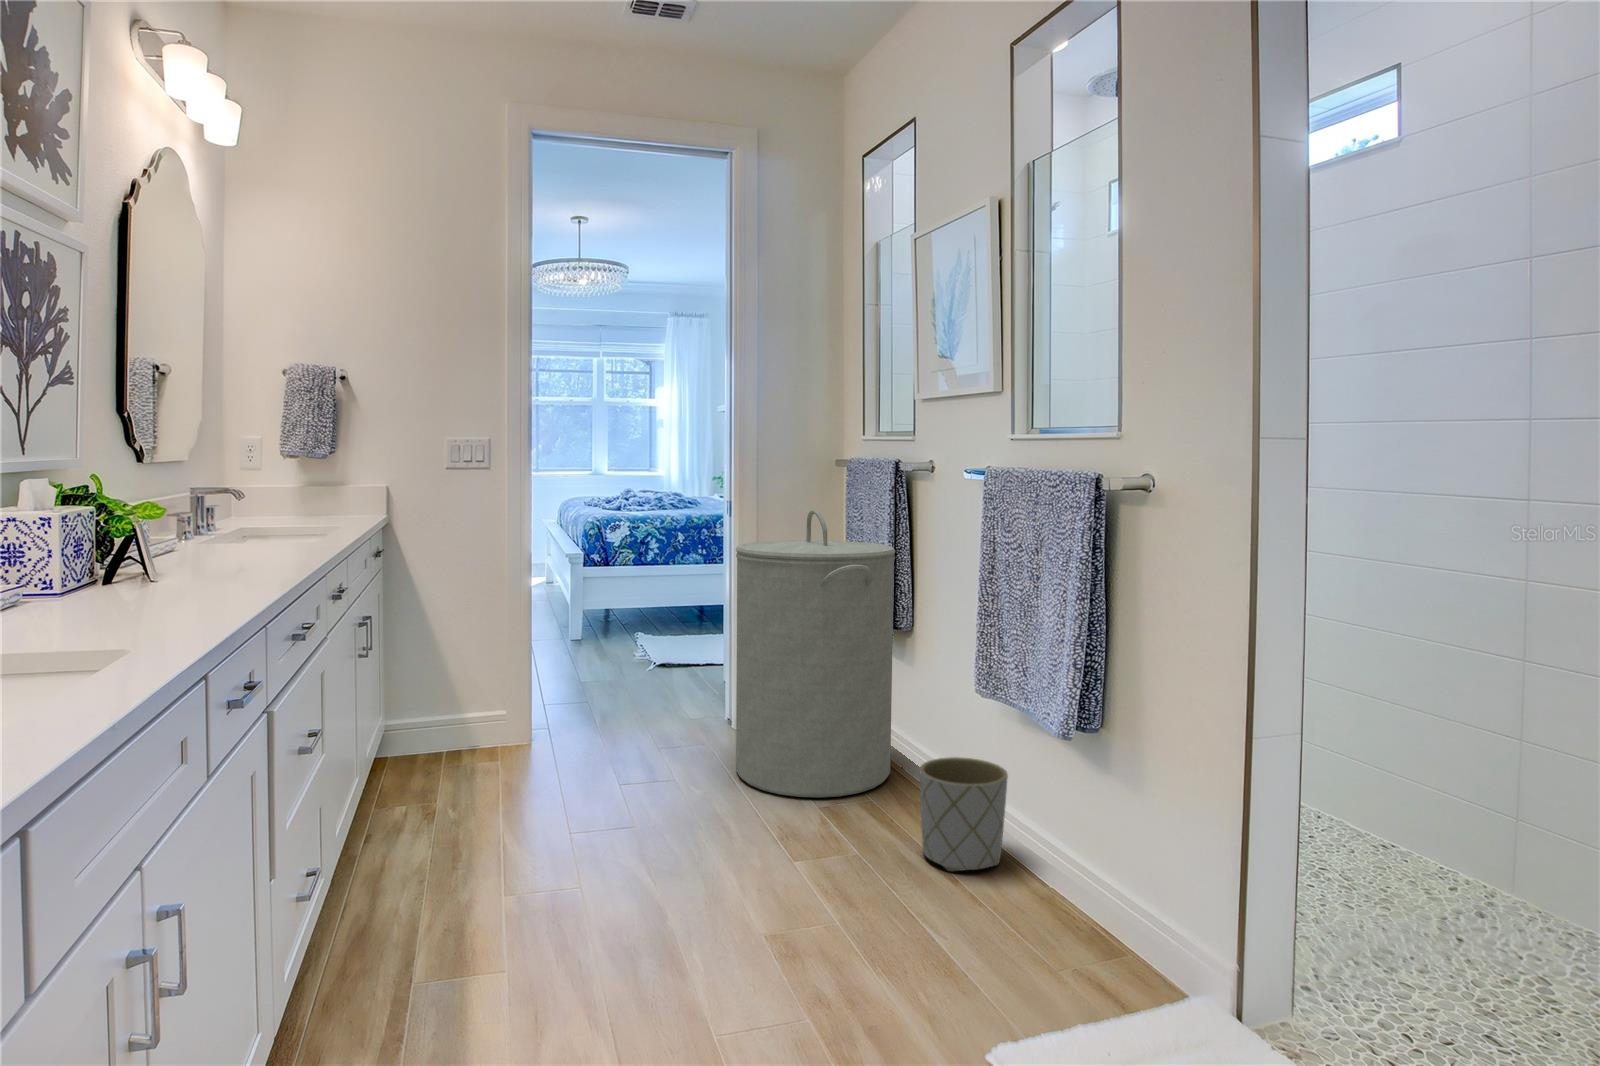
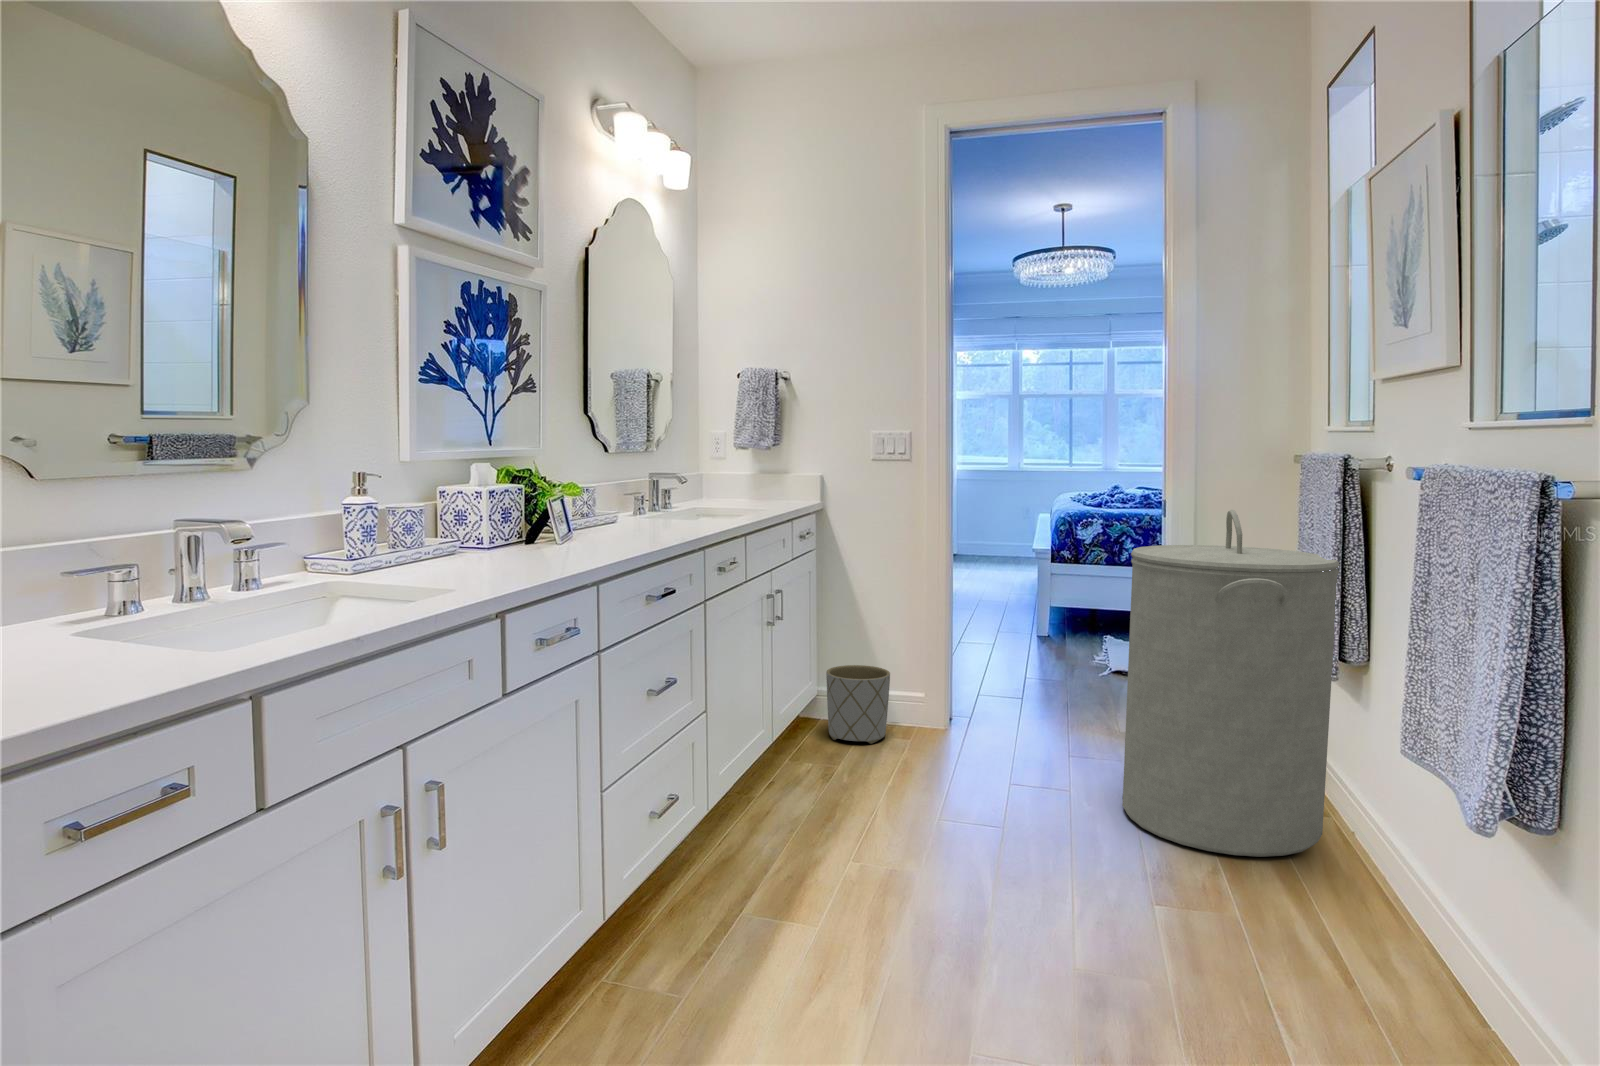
planter: present [920,757,1008,871] -> present [826,665,890,744]

